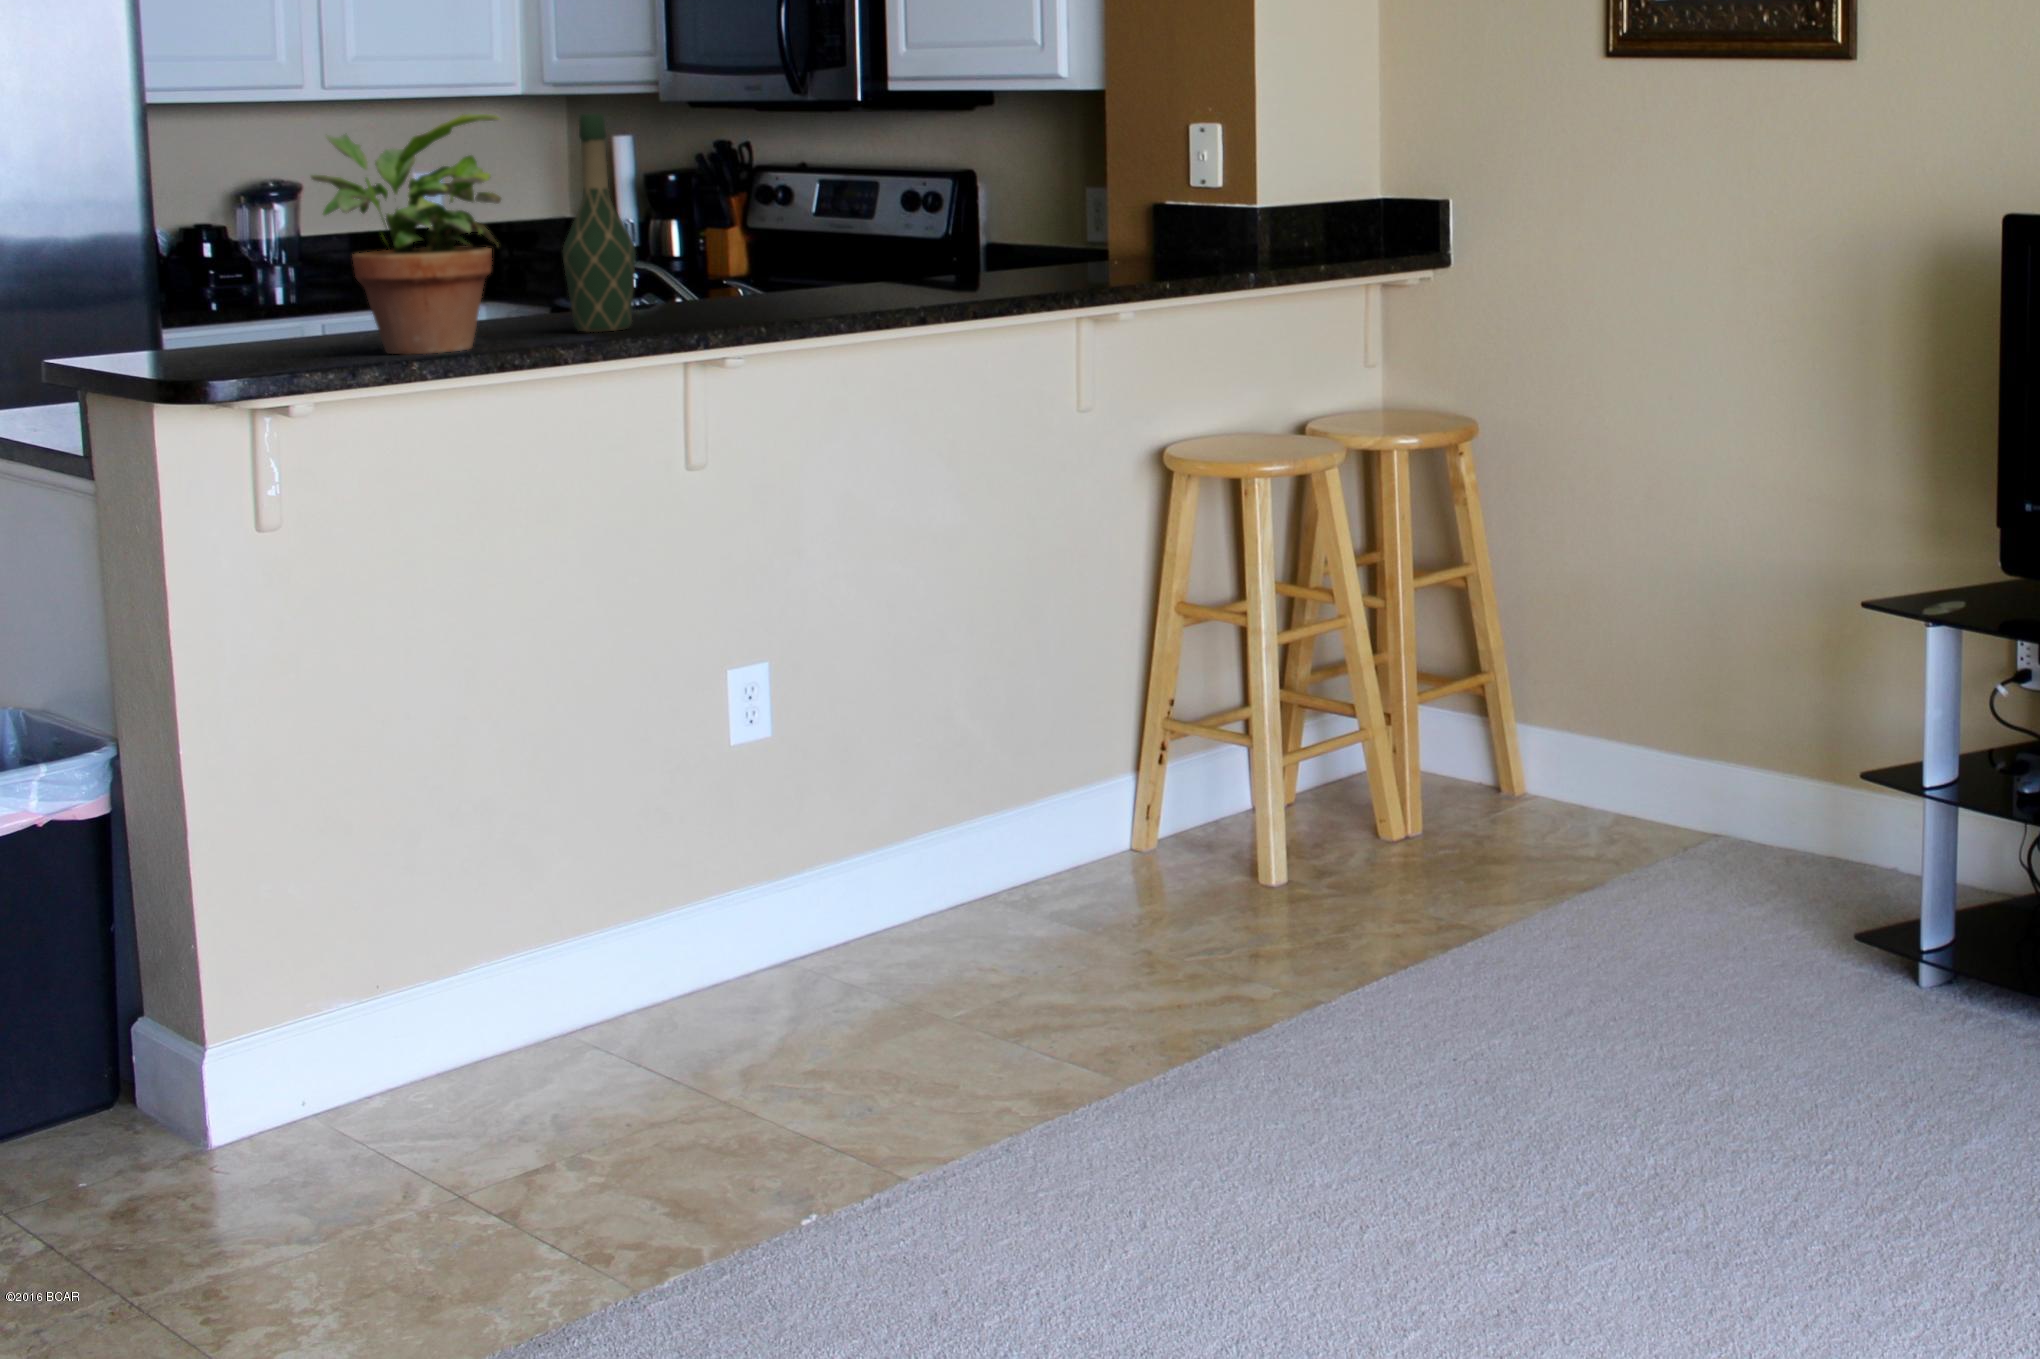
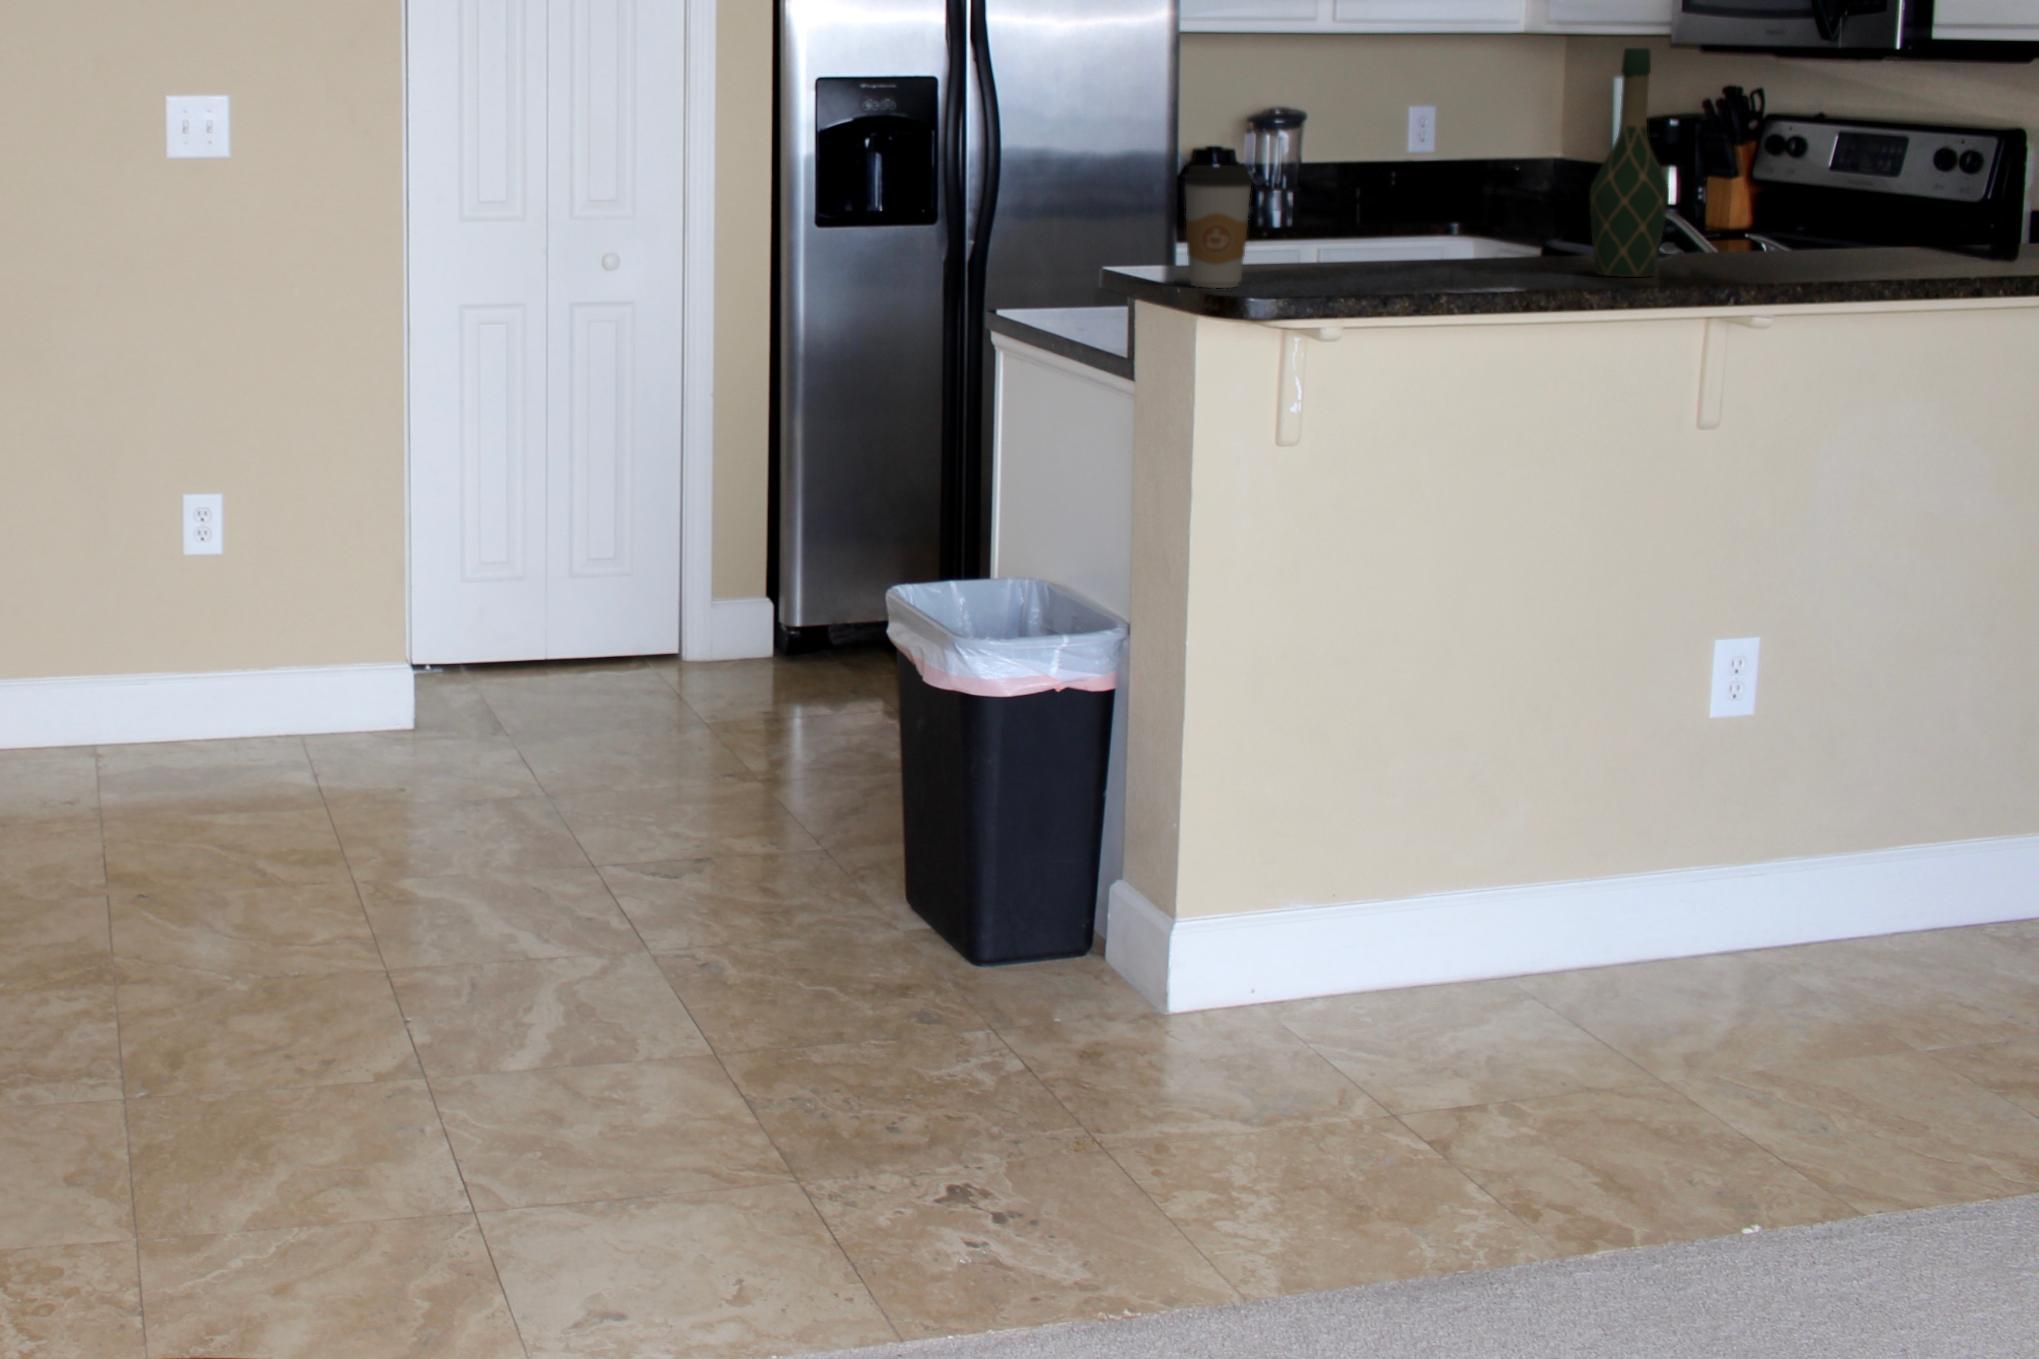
potted plant: present [311,114,501,354] -> none [1351,45,1553,287]
coffee cup: none [132,246,210,375] -> present [1185,165,1252,288]

